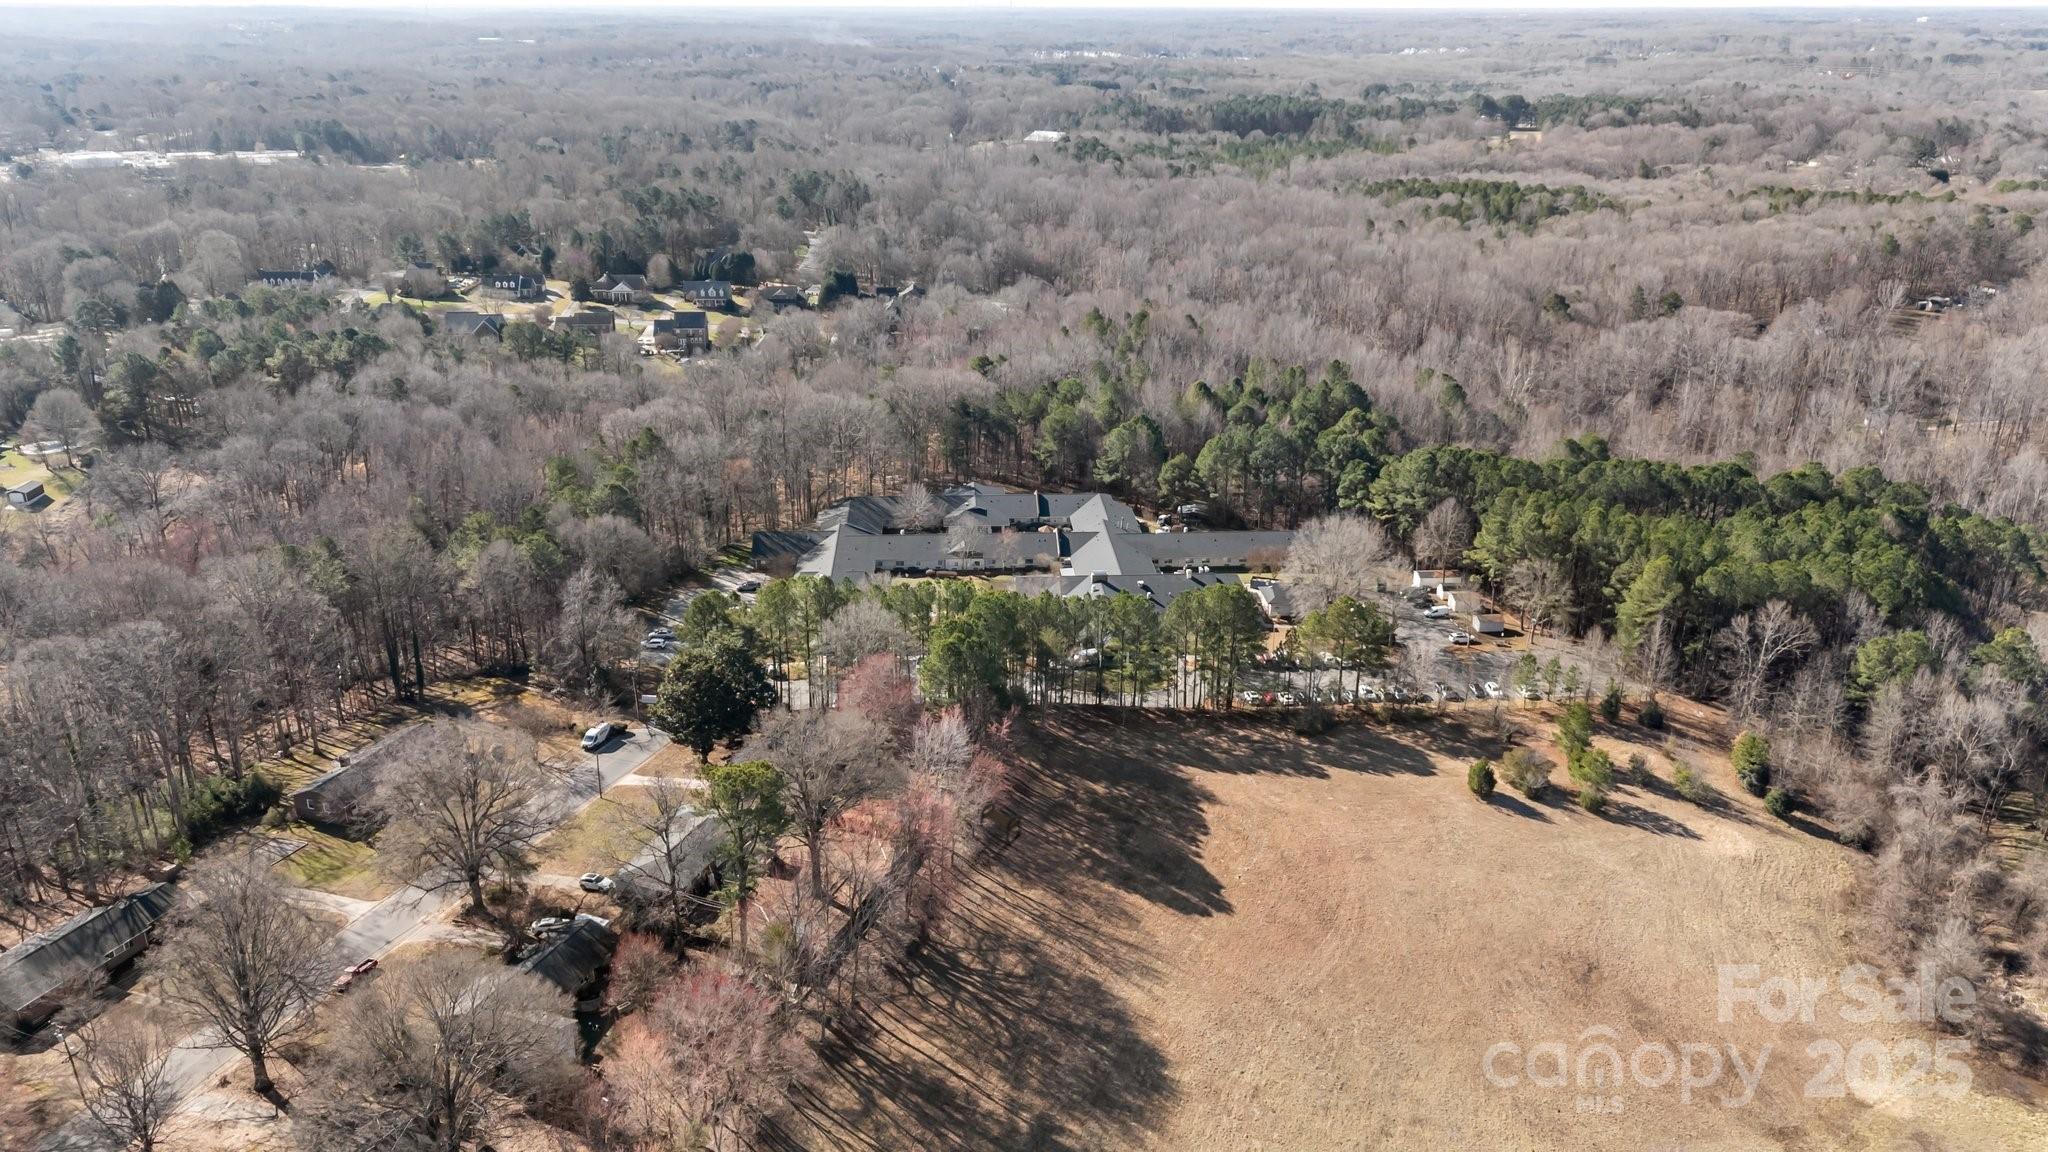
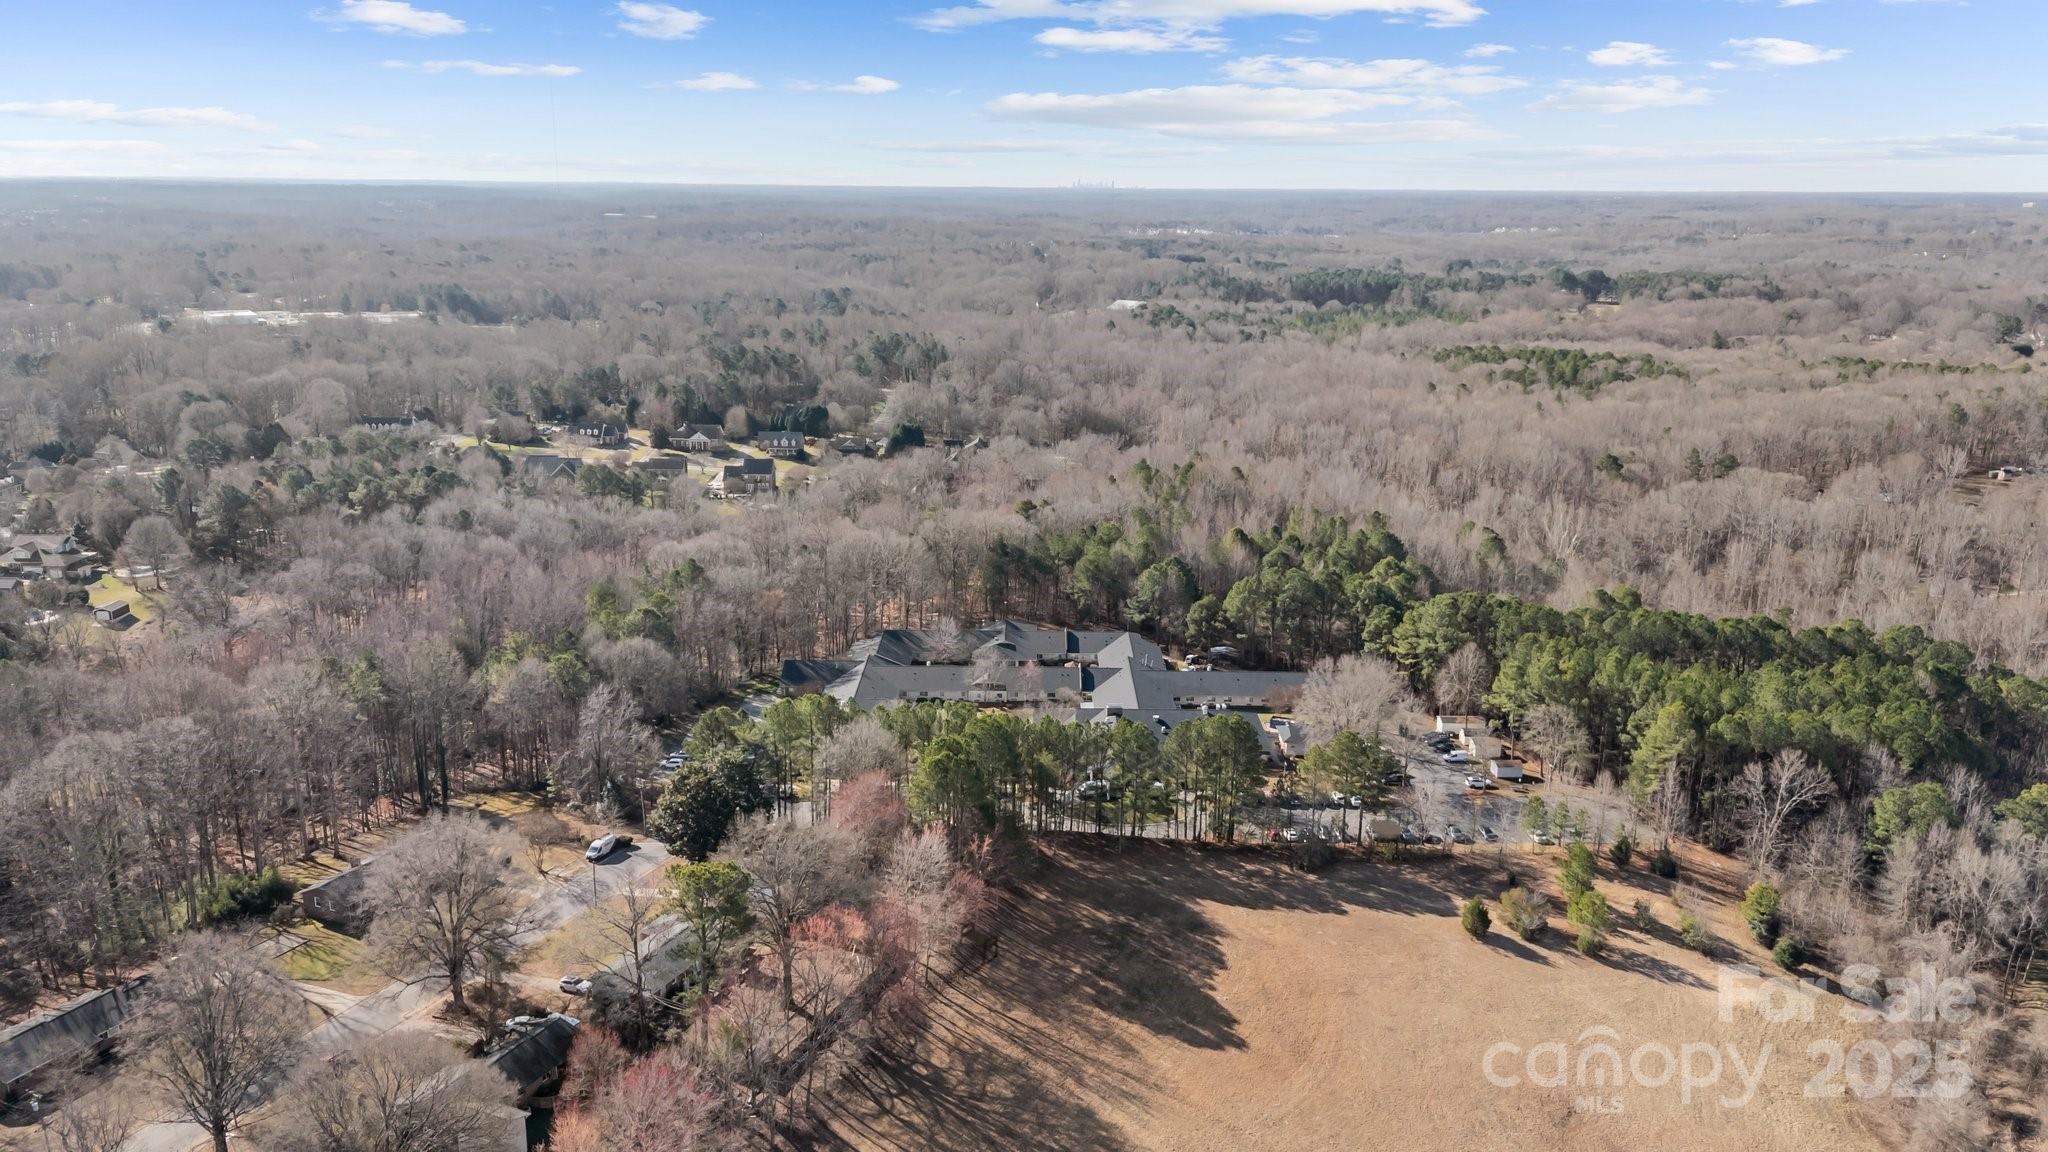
round table: none [1366,680,1399,704] -> present [1370,820,1403,844]

